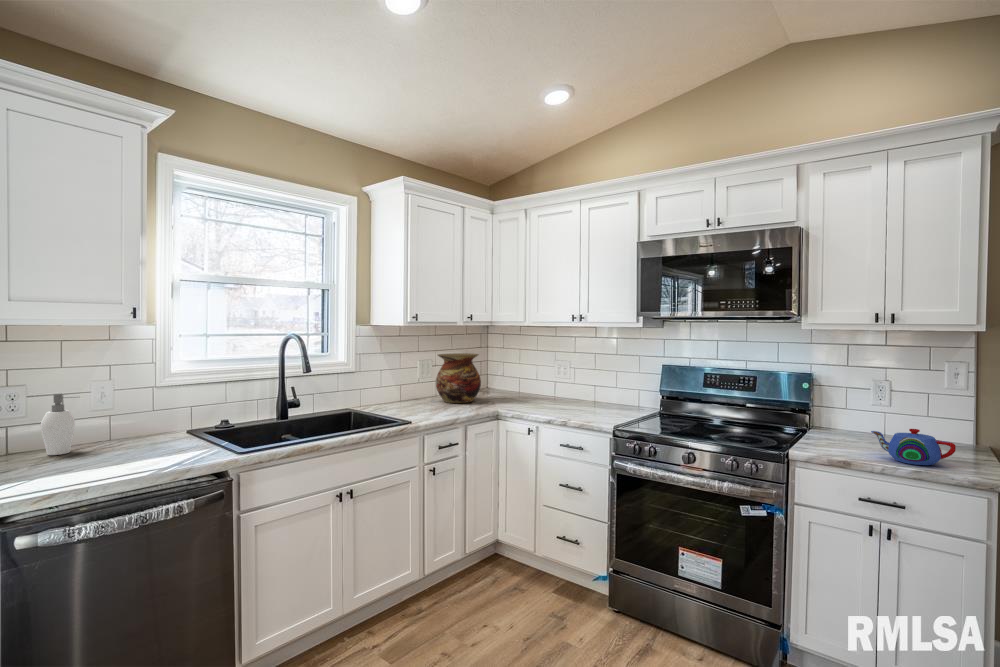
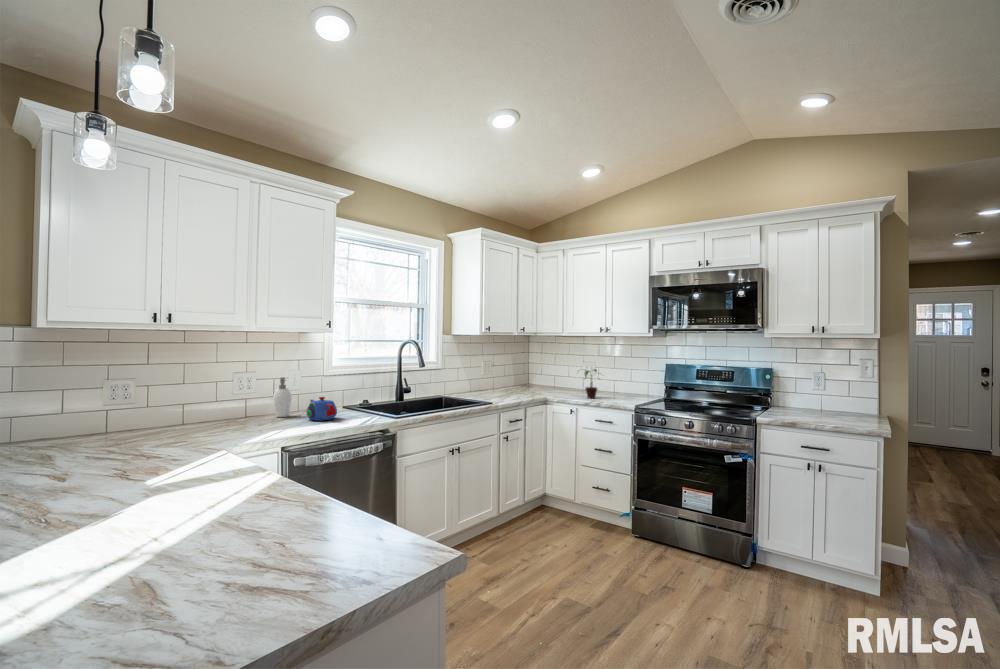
vase: present [436,353,481,403] -> none [497,357,530,393]
potted plant: none [539,371,577,412] -> present [585,369,597,398]
teapot: present [871,429,956,465] -> present [307,397,337,420]

